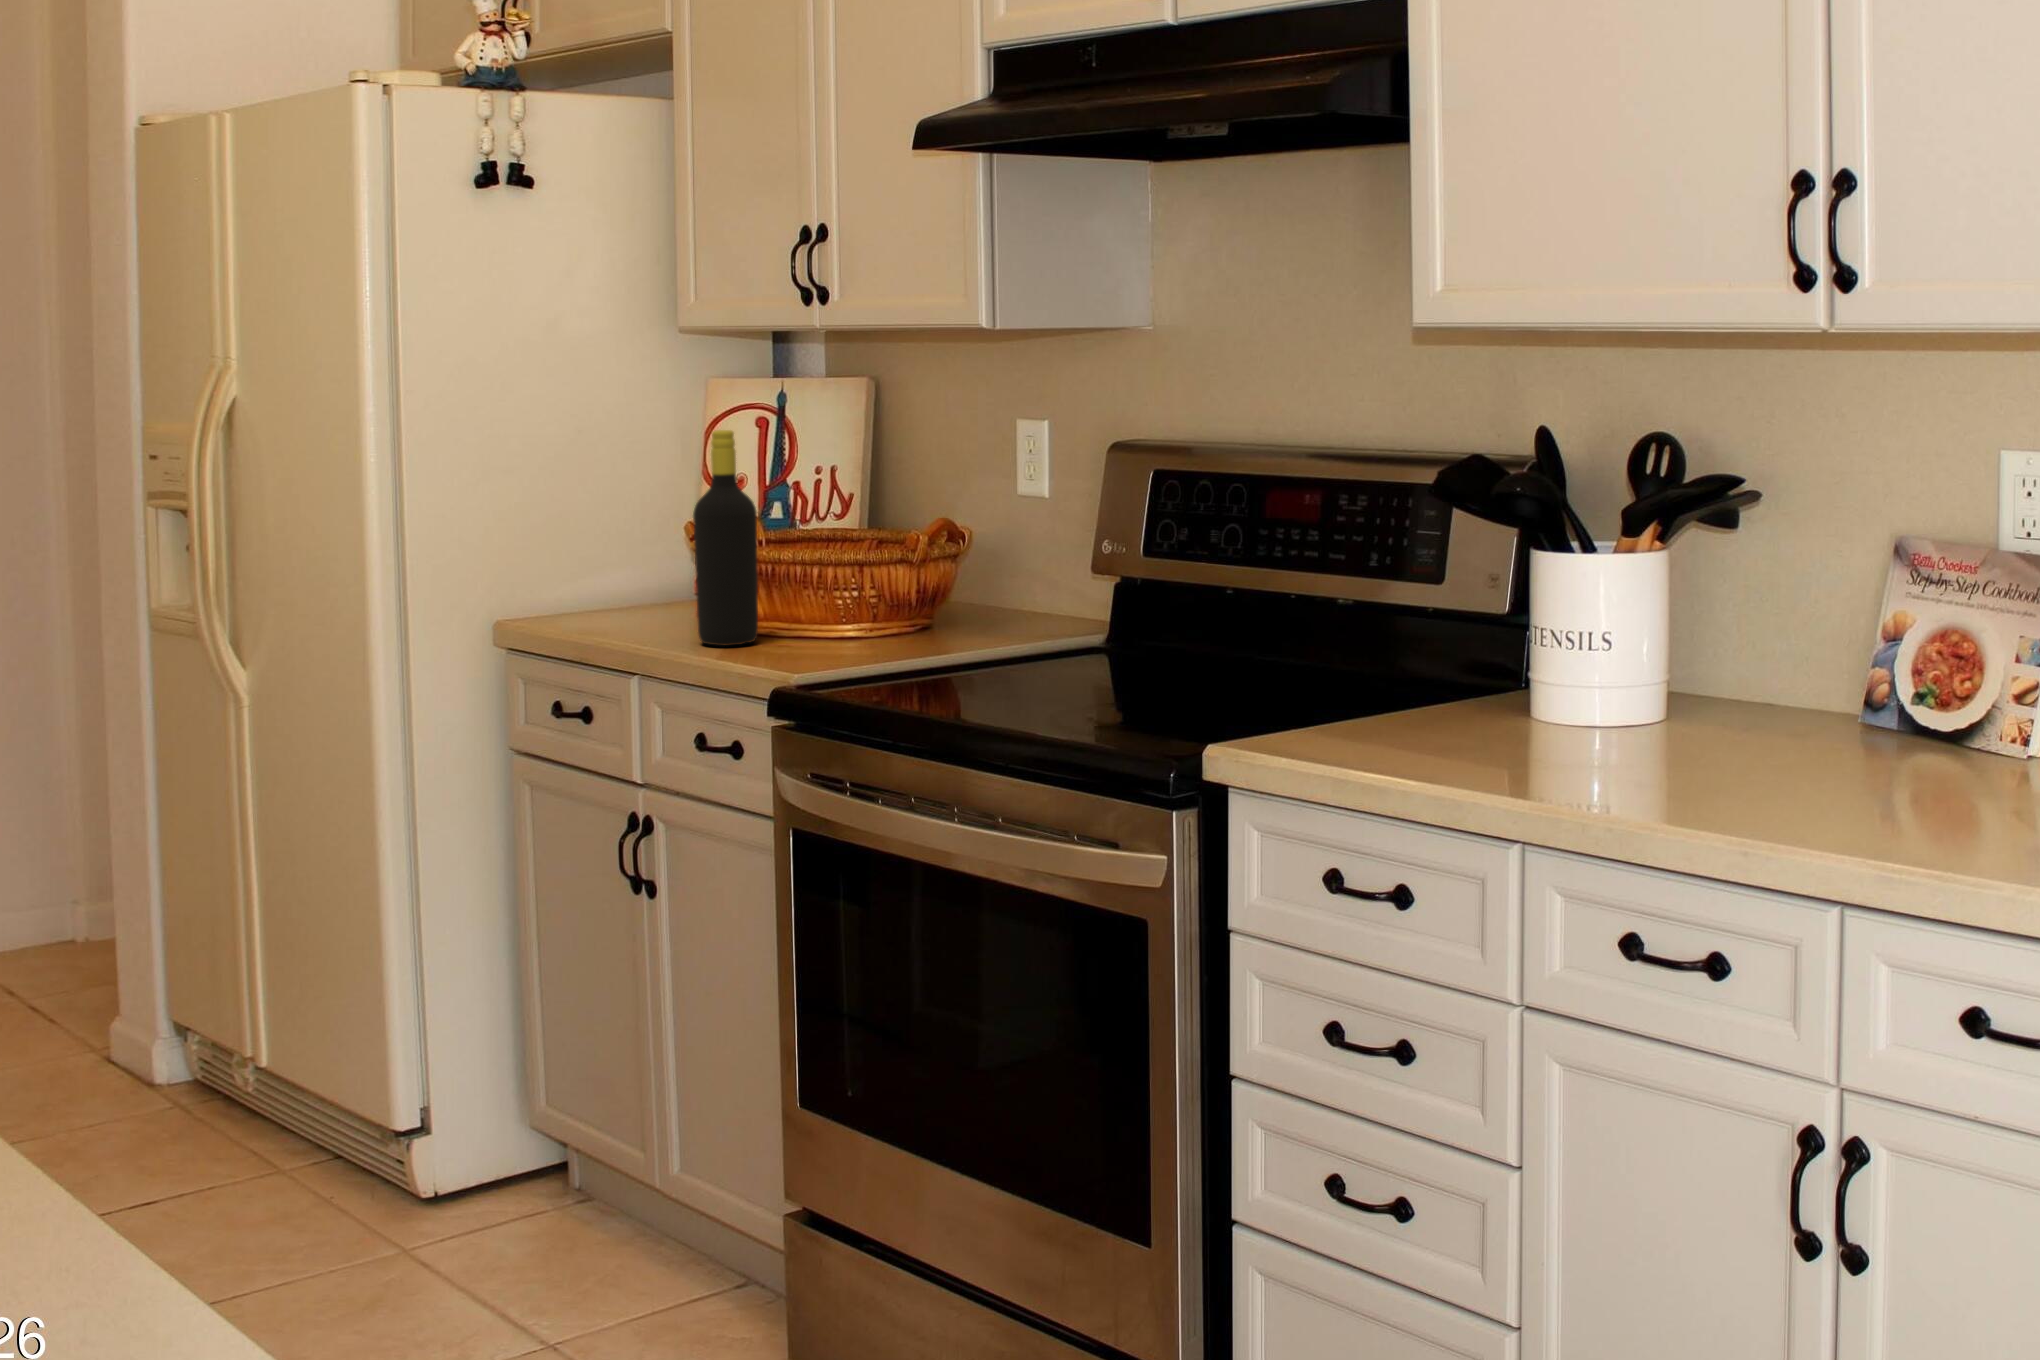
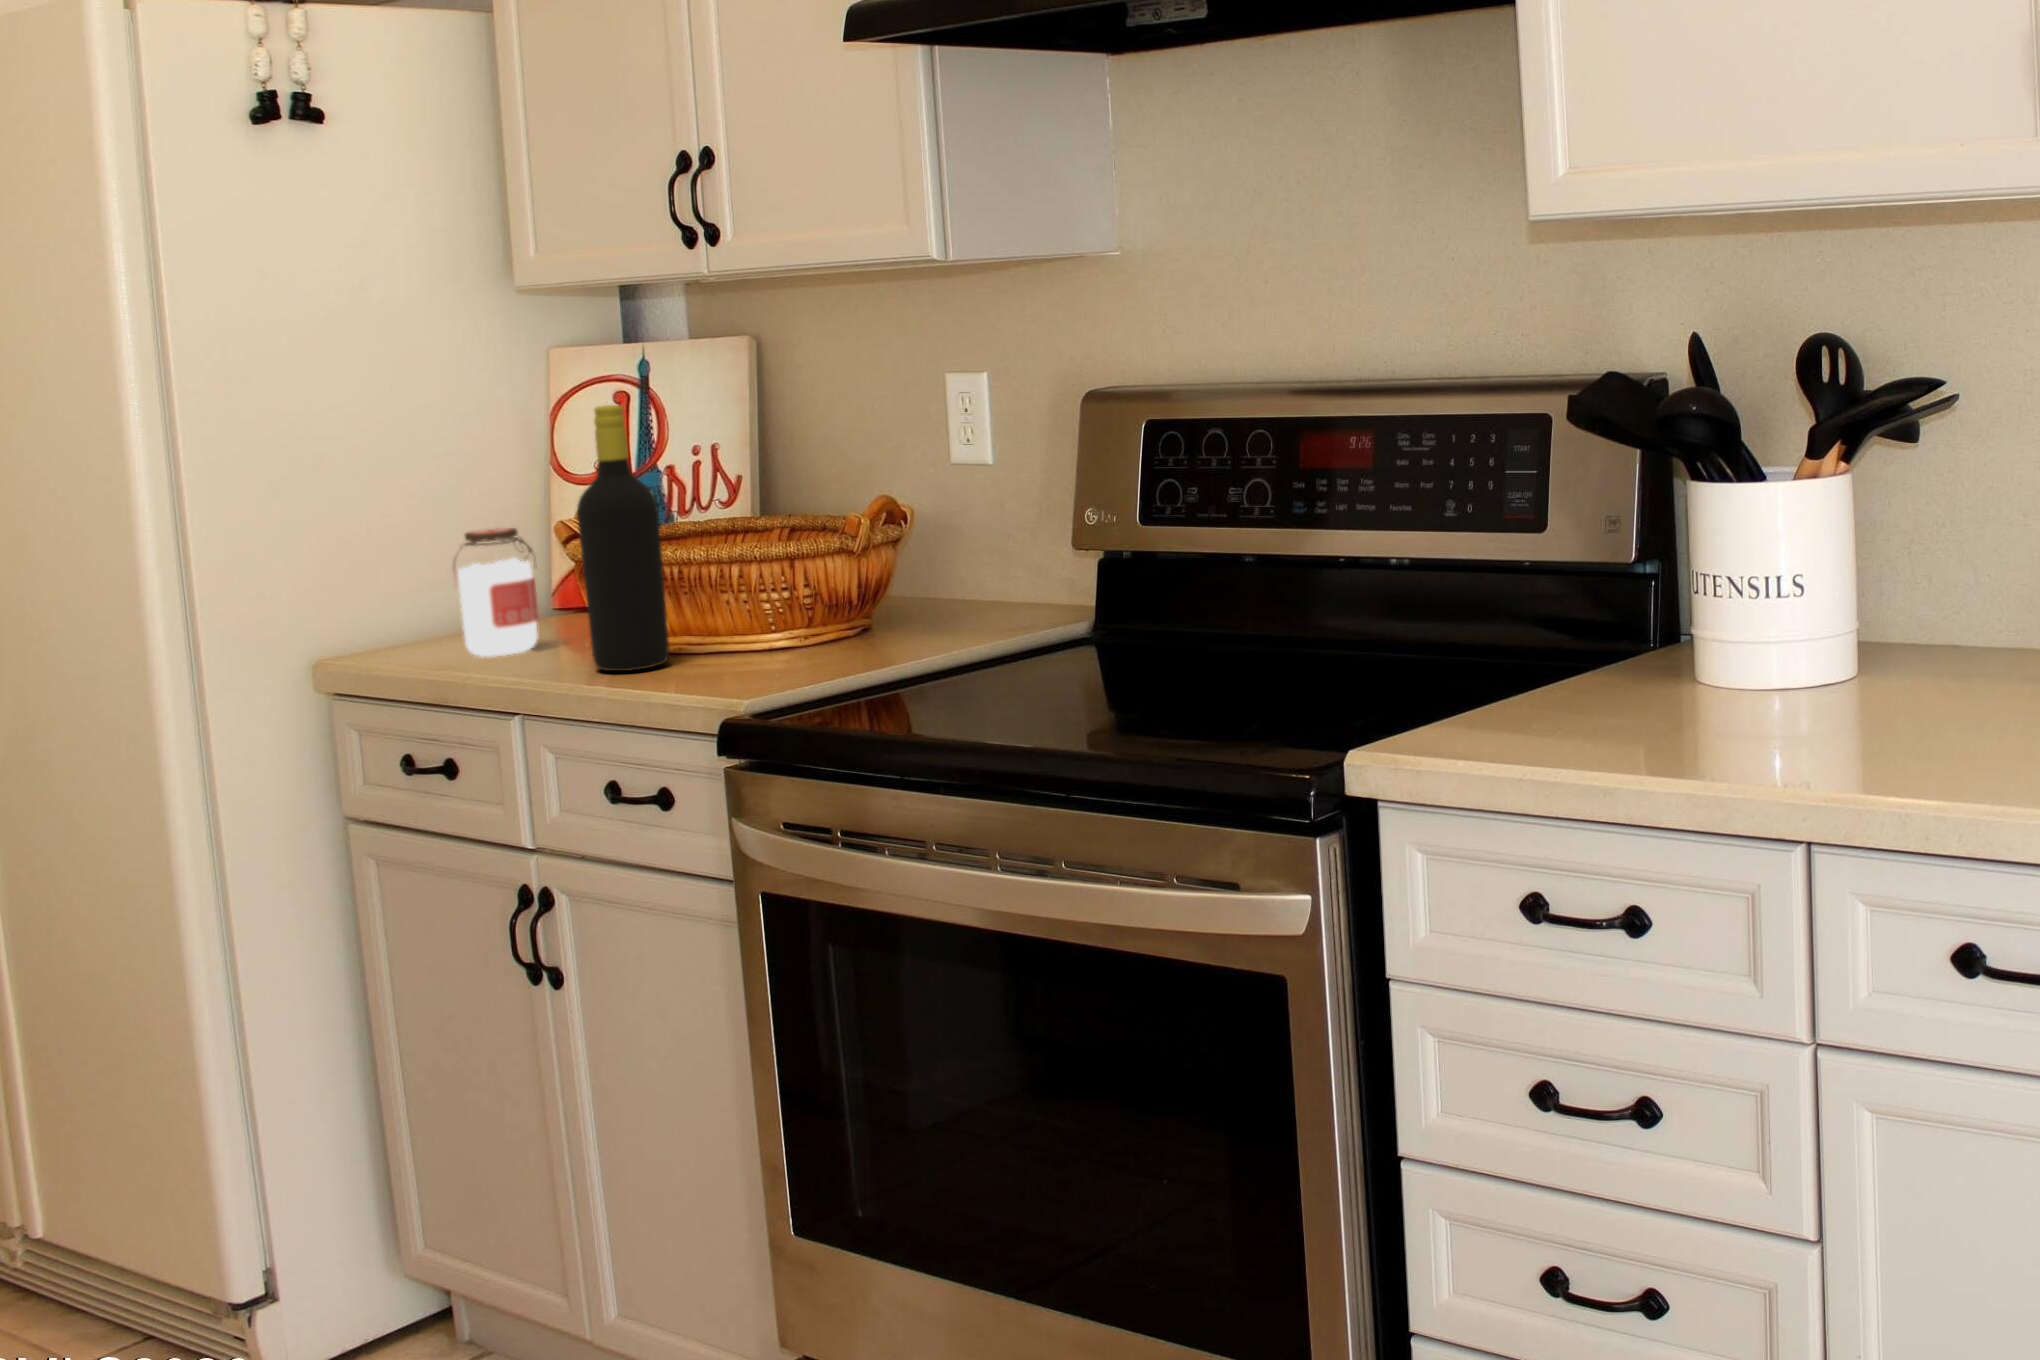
jar: none [603,524,668,628] -> present [452,528,539,657]

